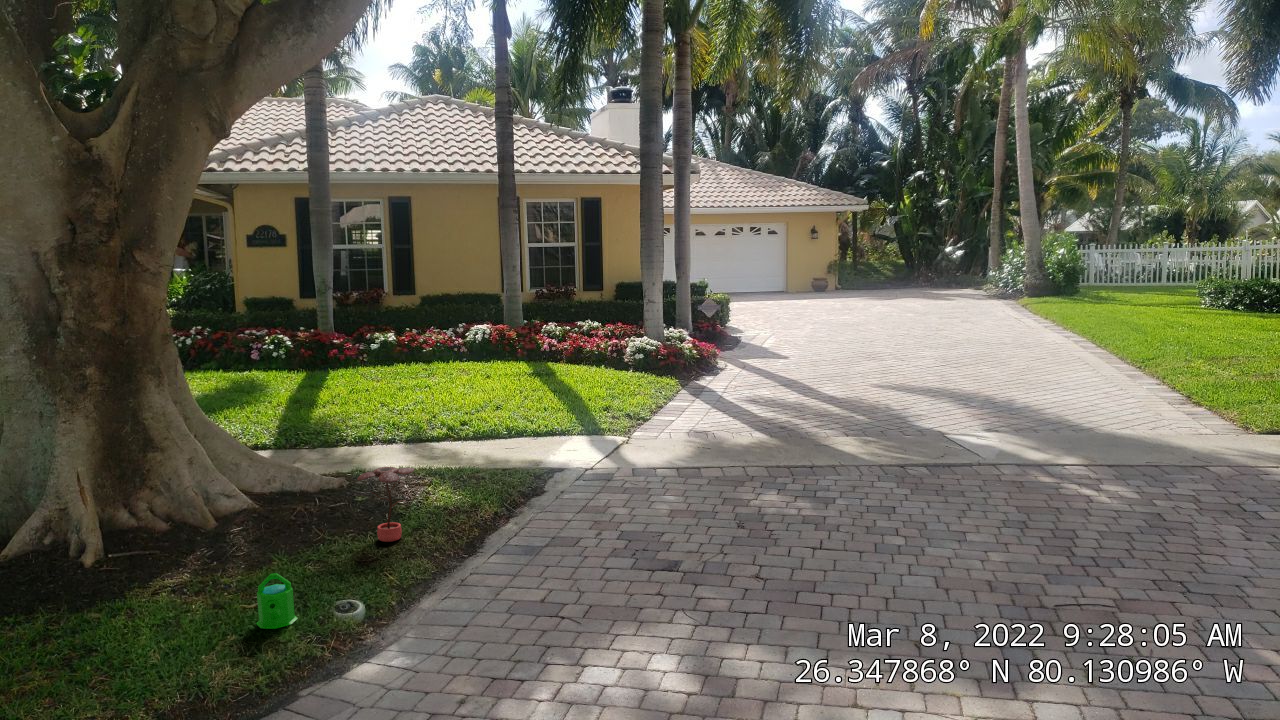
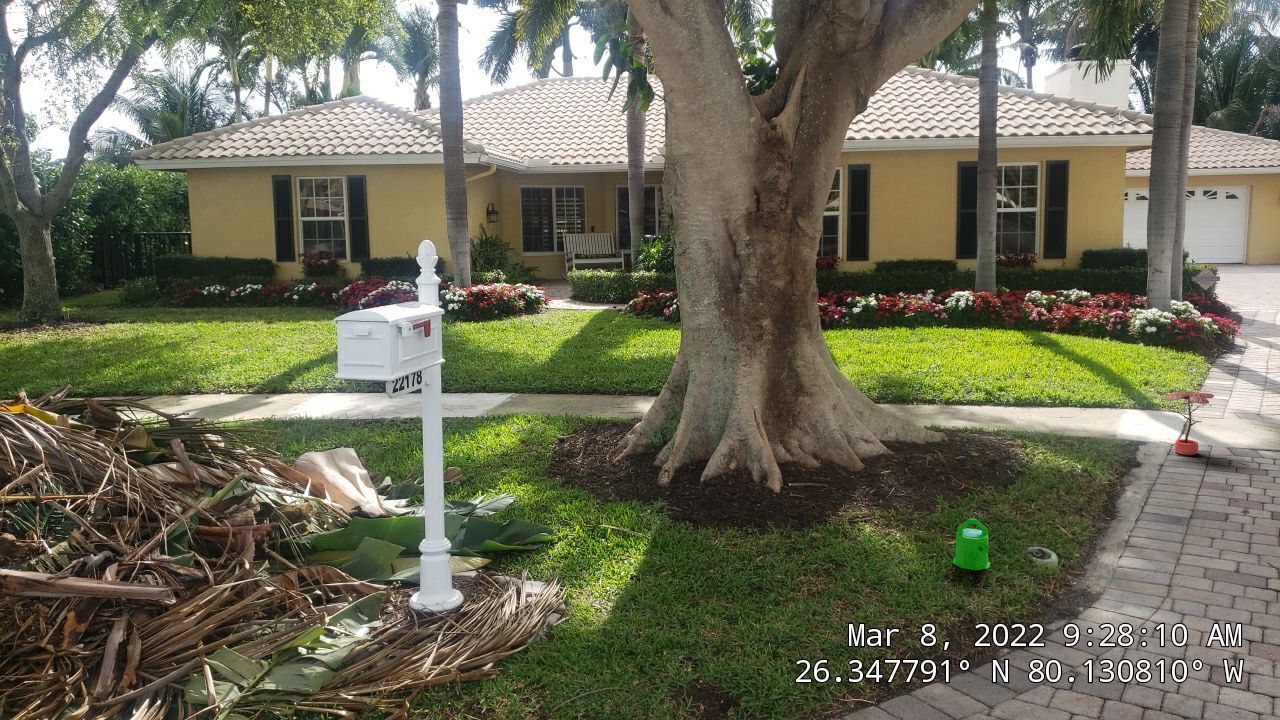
potted plant: present [357,467,415,542] -> present [1165,391,1214,455]

